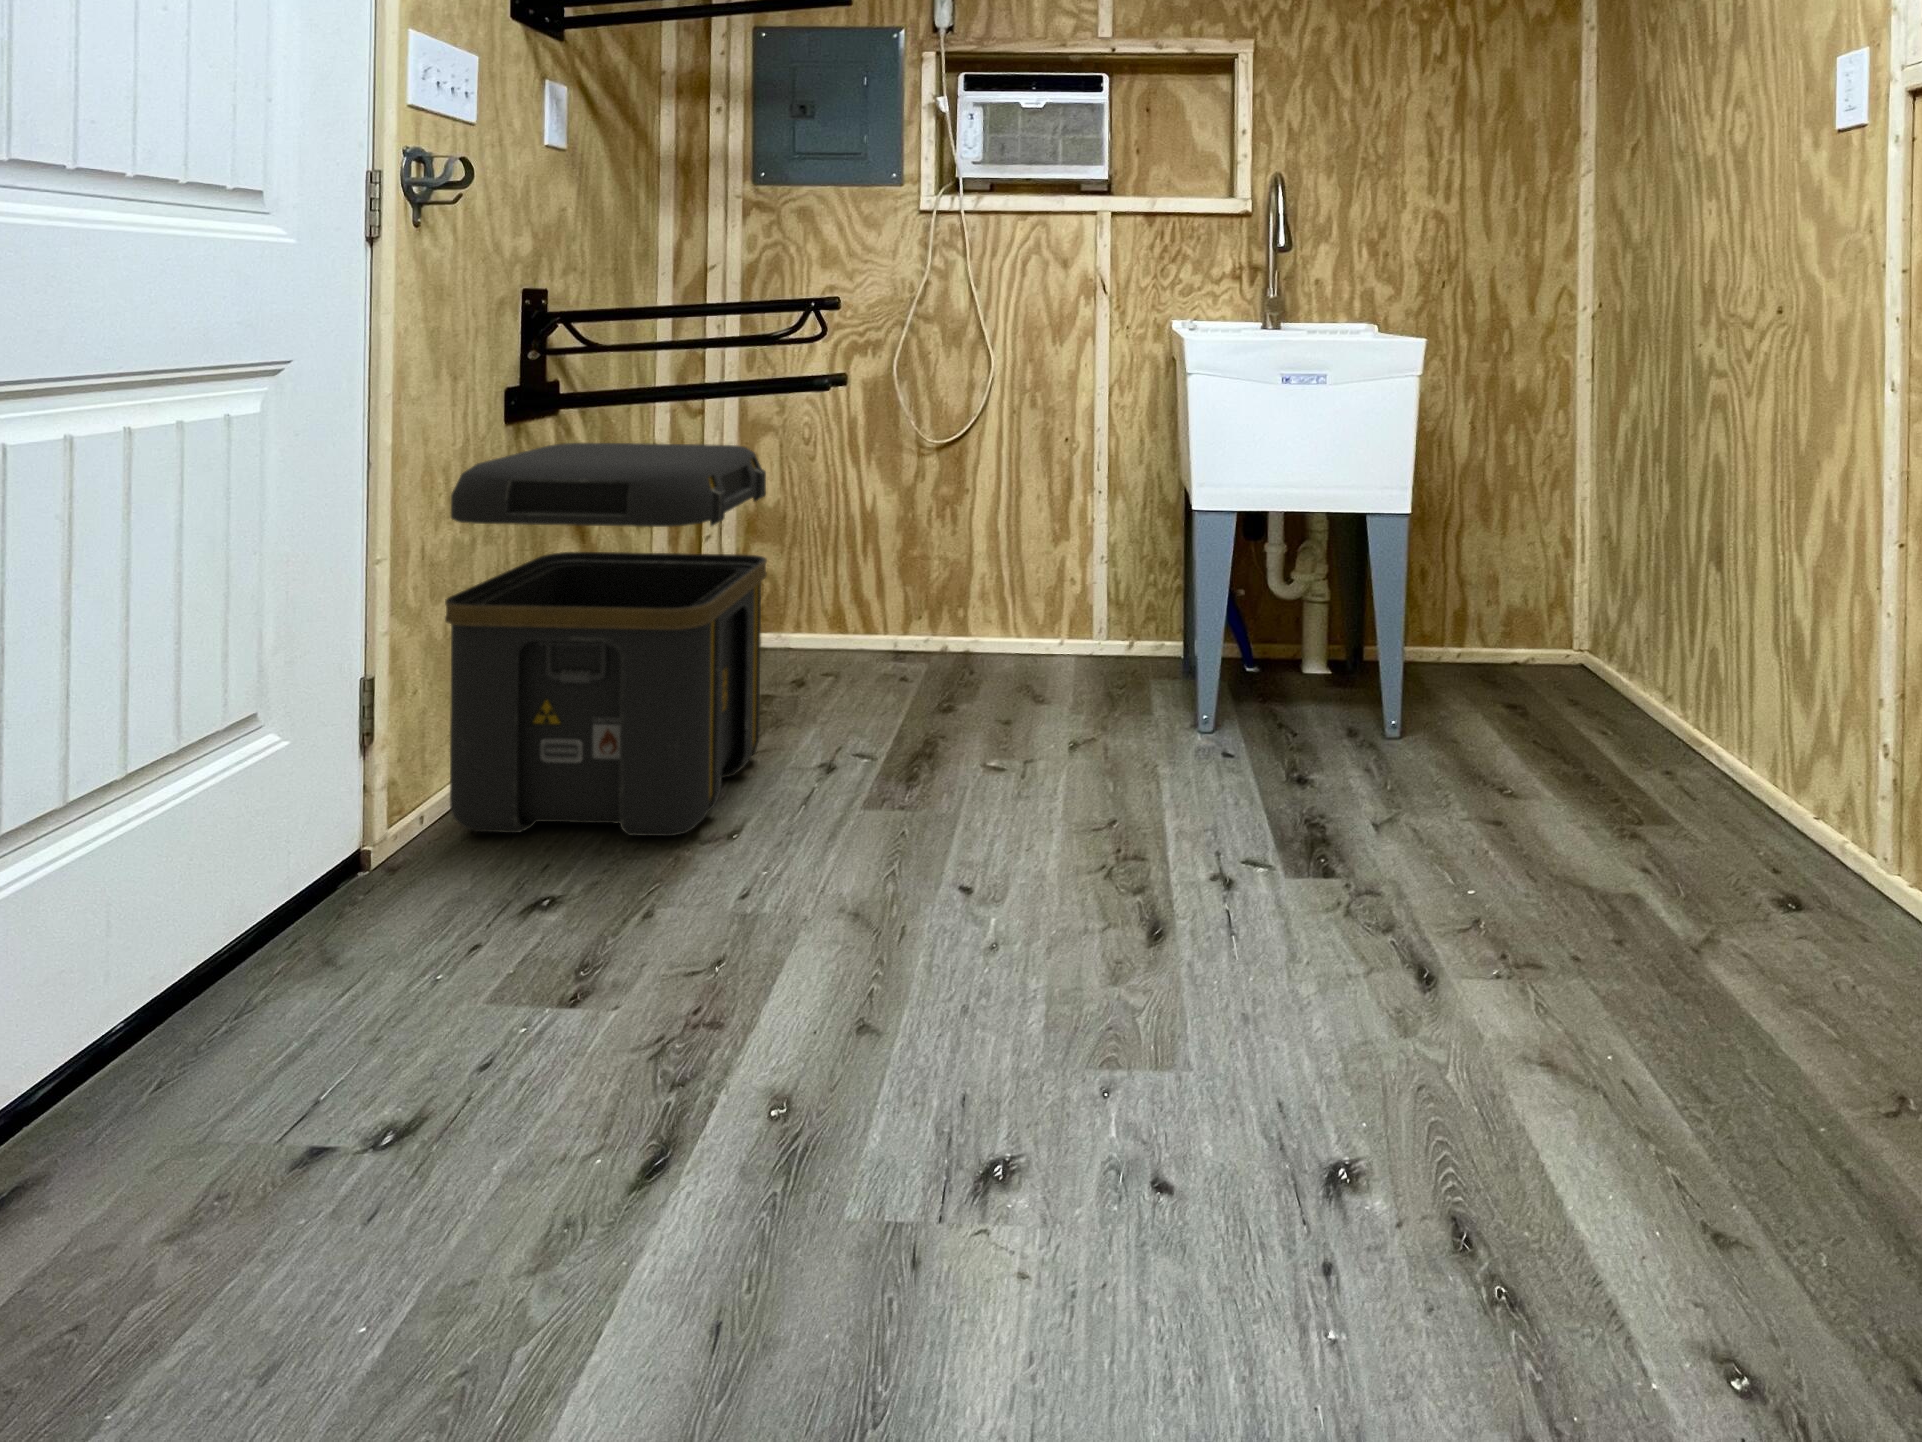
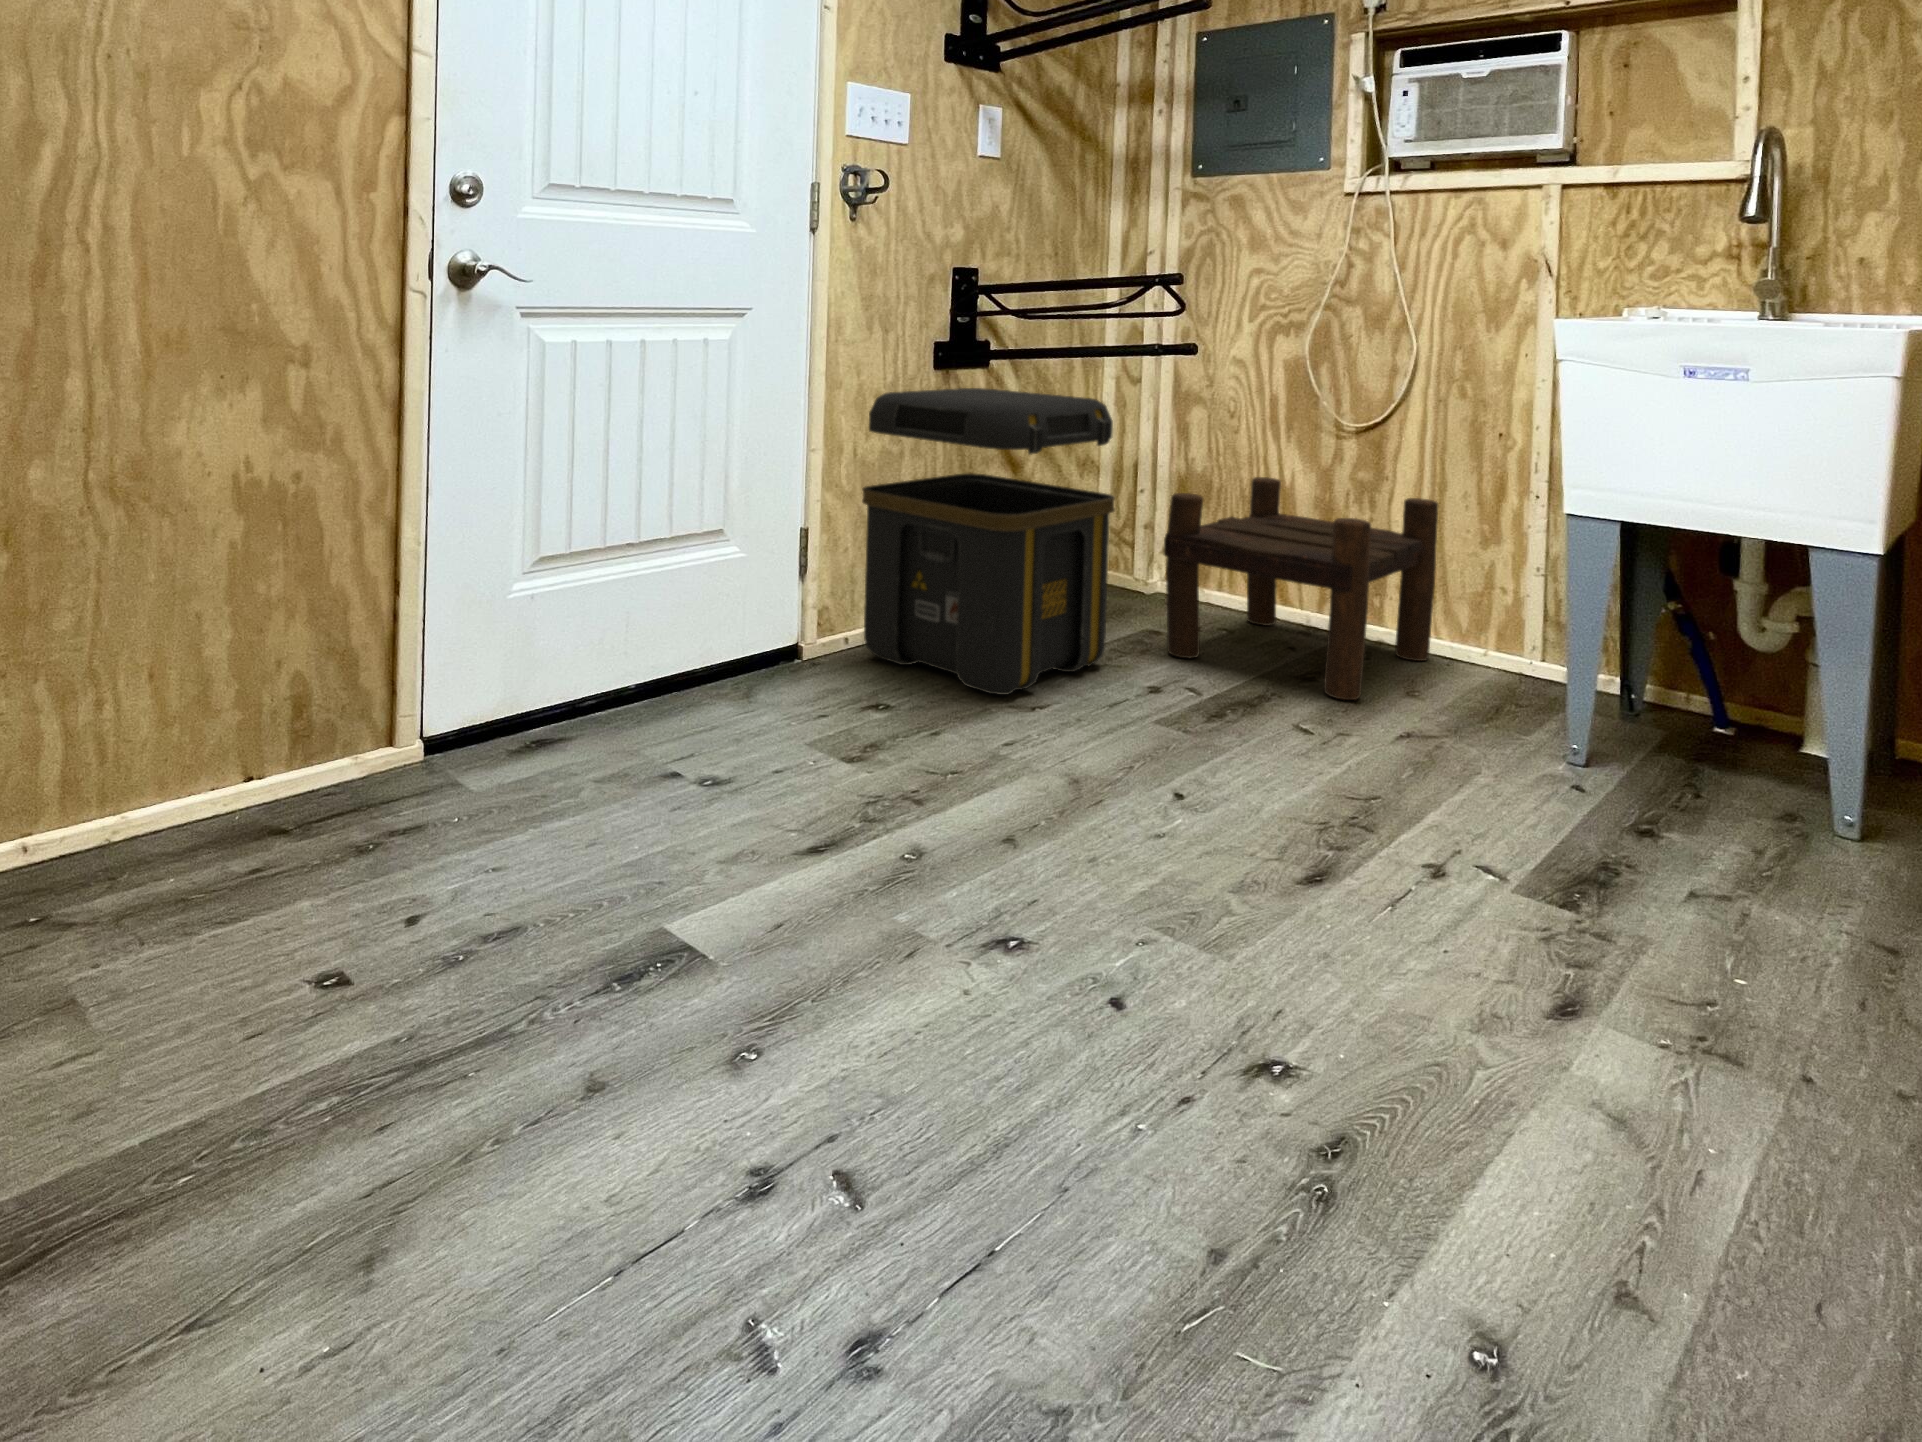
stool: none [800,506,1027,727] -> present [1164,477,1438,700]

